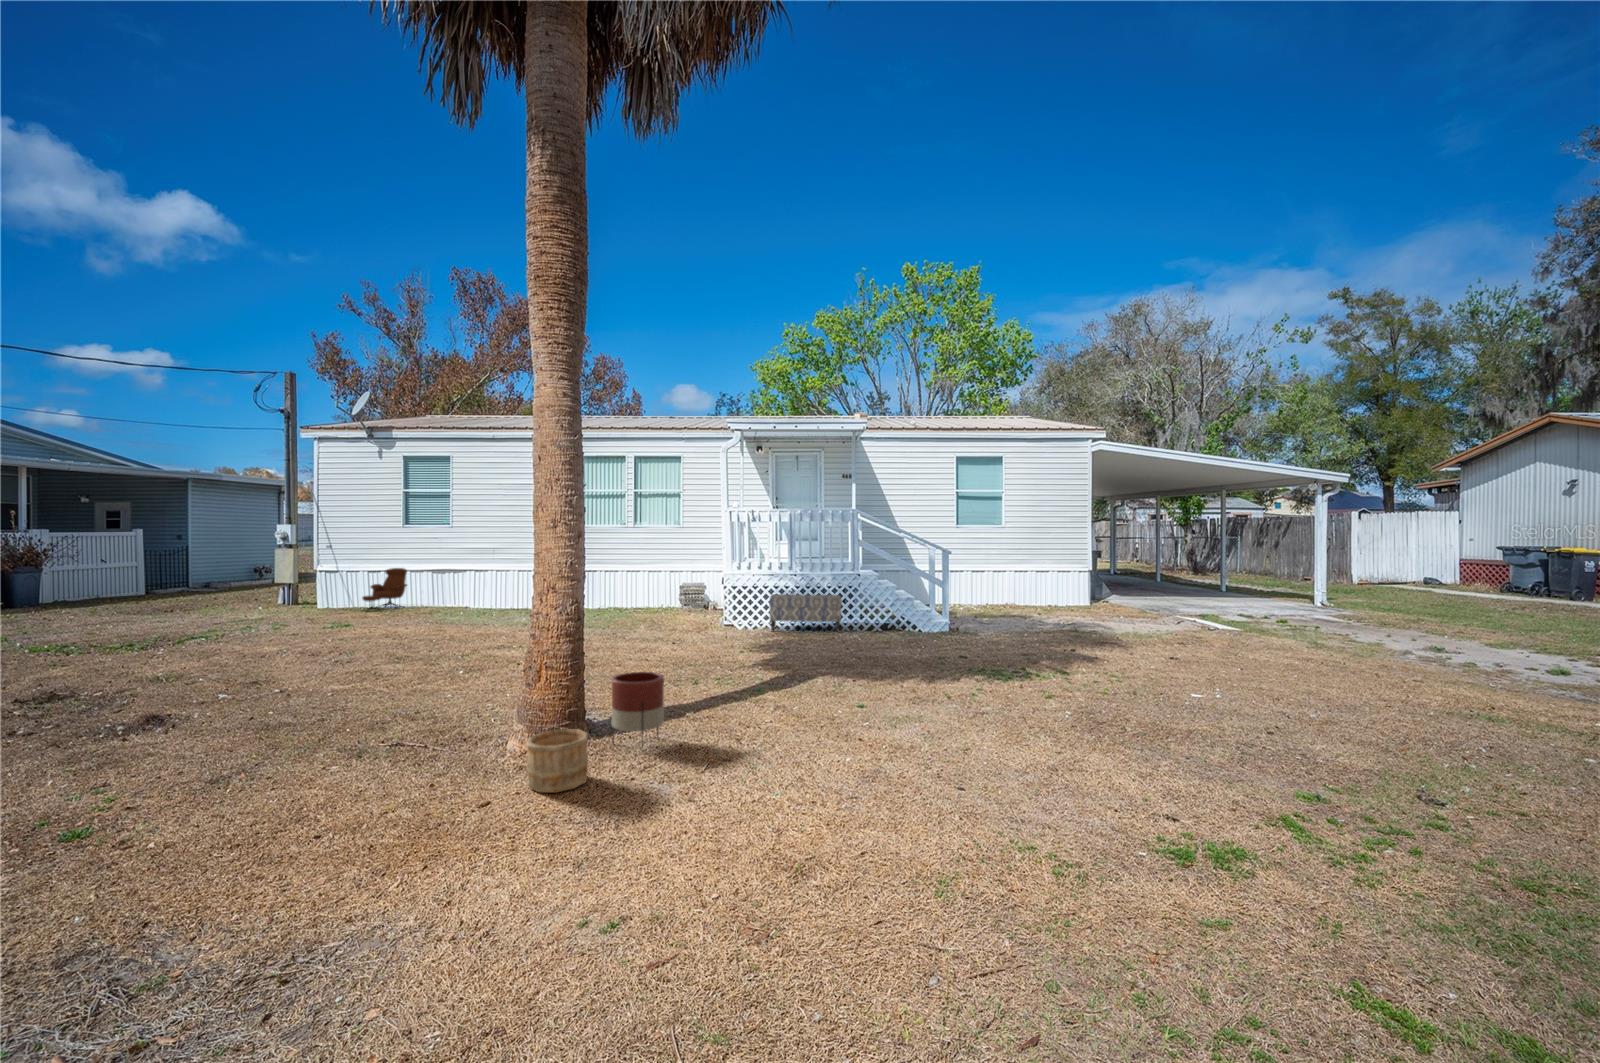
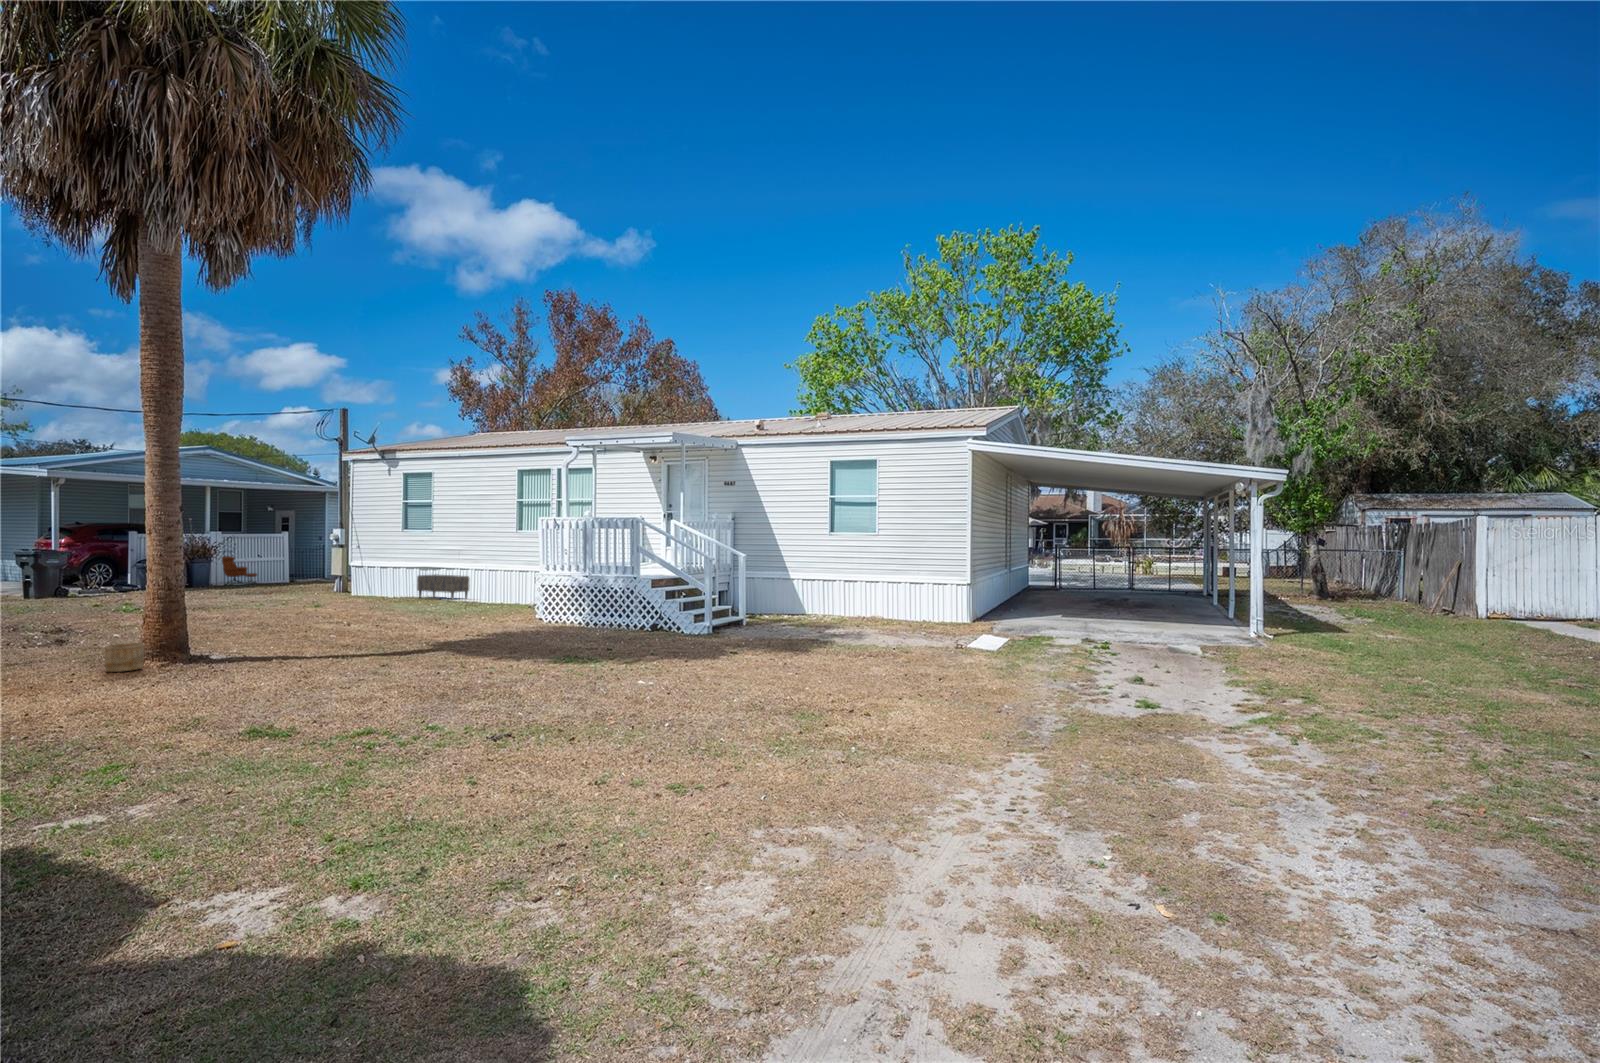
lounge chair: present [362,568,407,610] -> present [222,556,257,583]
bench: present [769,594,842,632] -> present [417,575,470,599]
planter: present [612,672,664,743] -> none [189,621,227,666]

